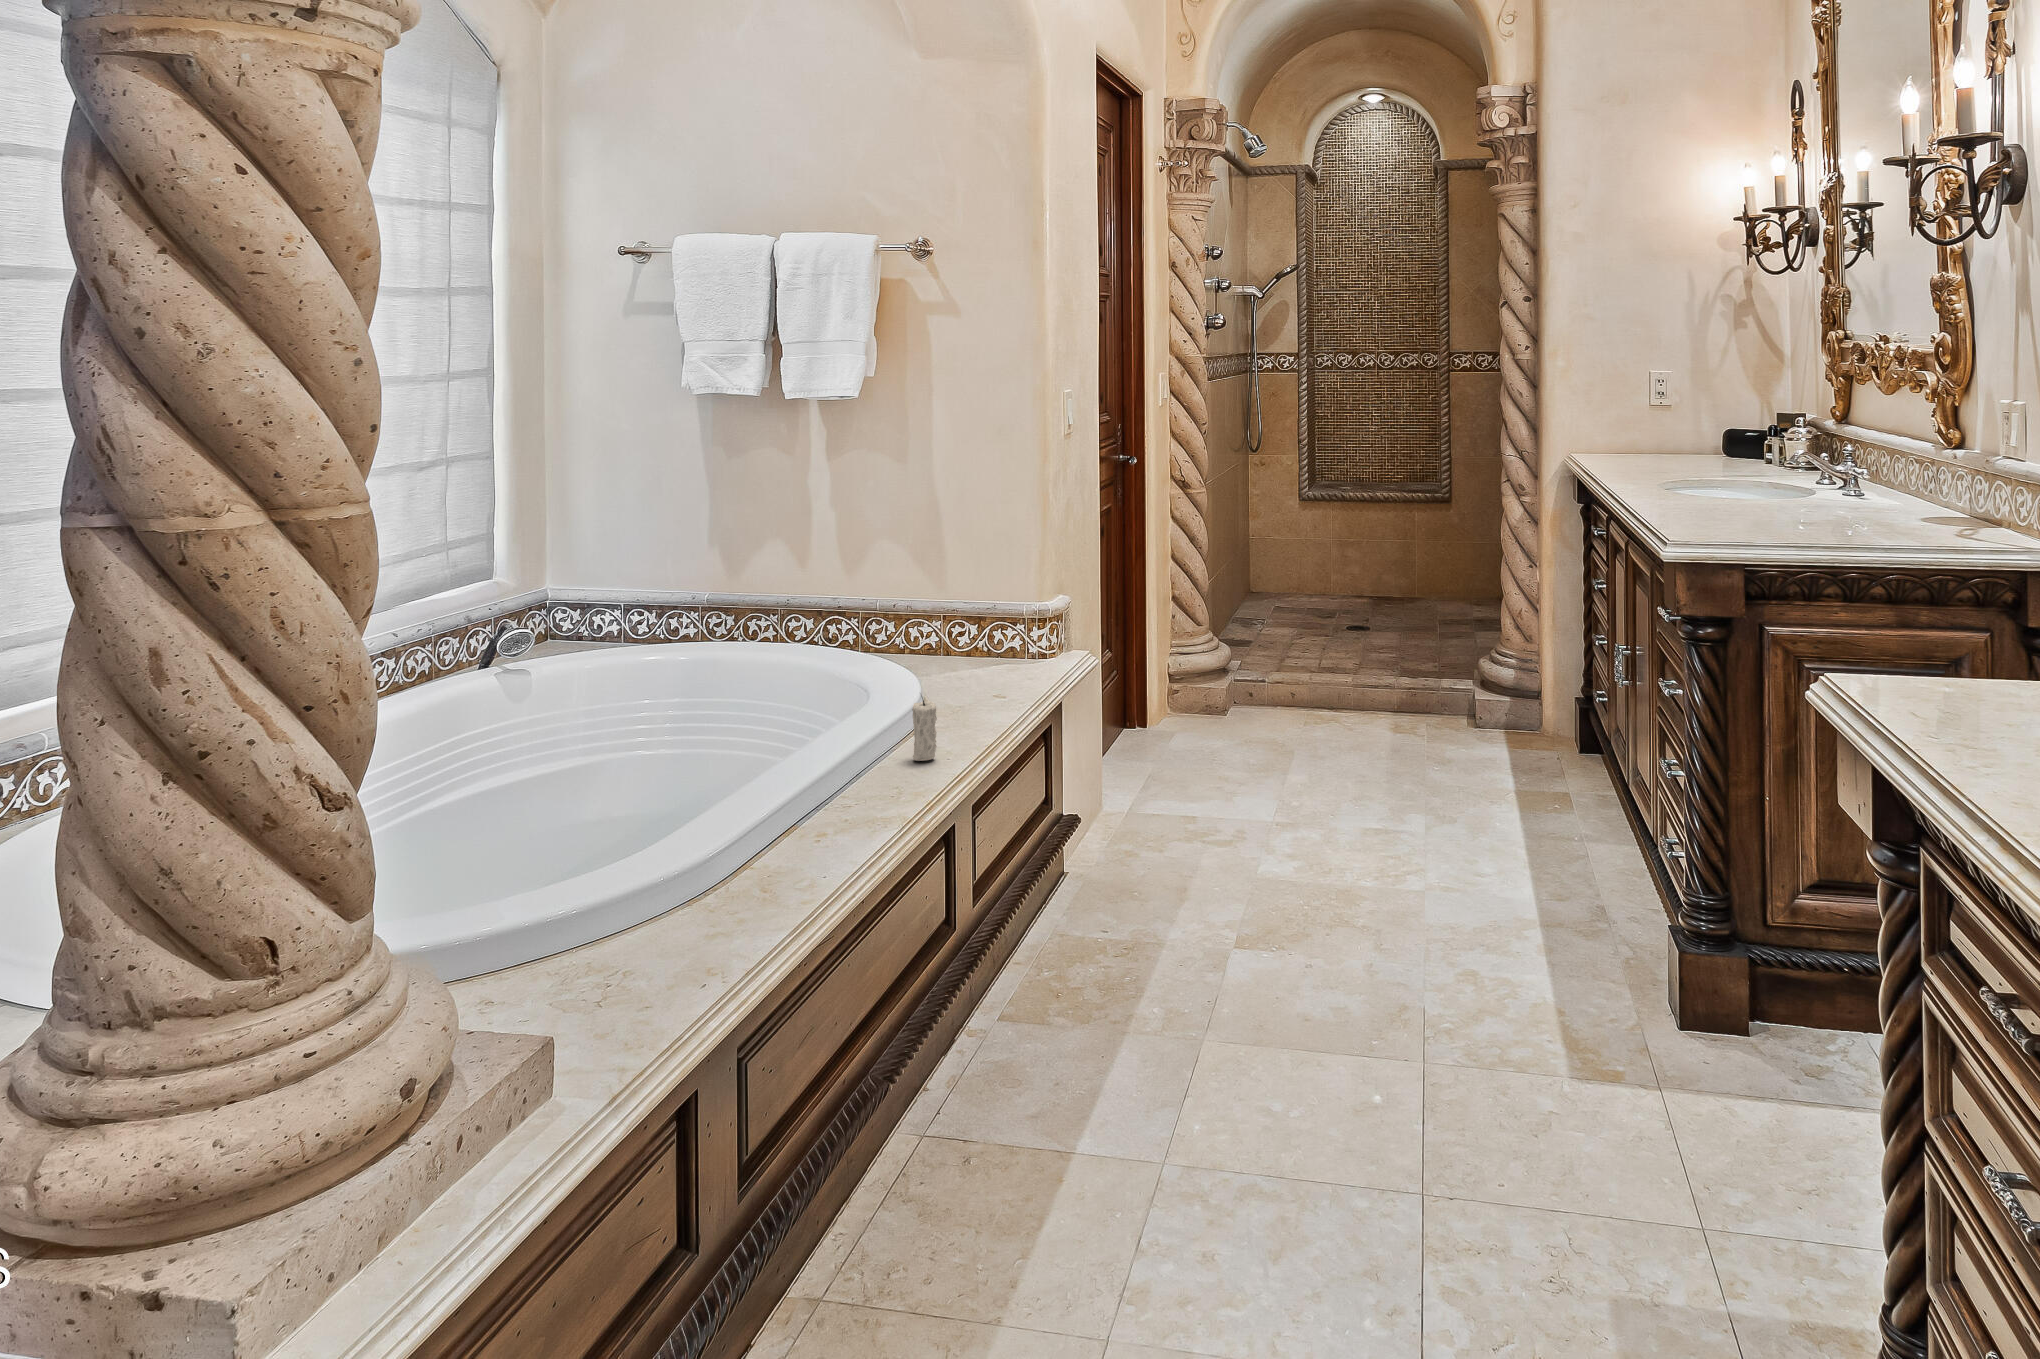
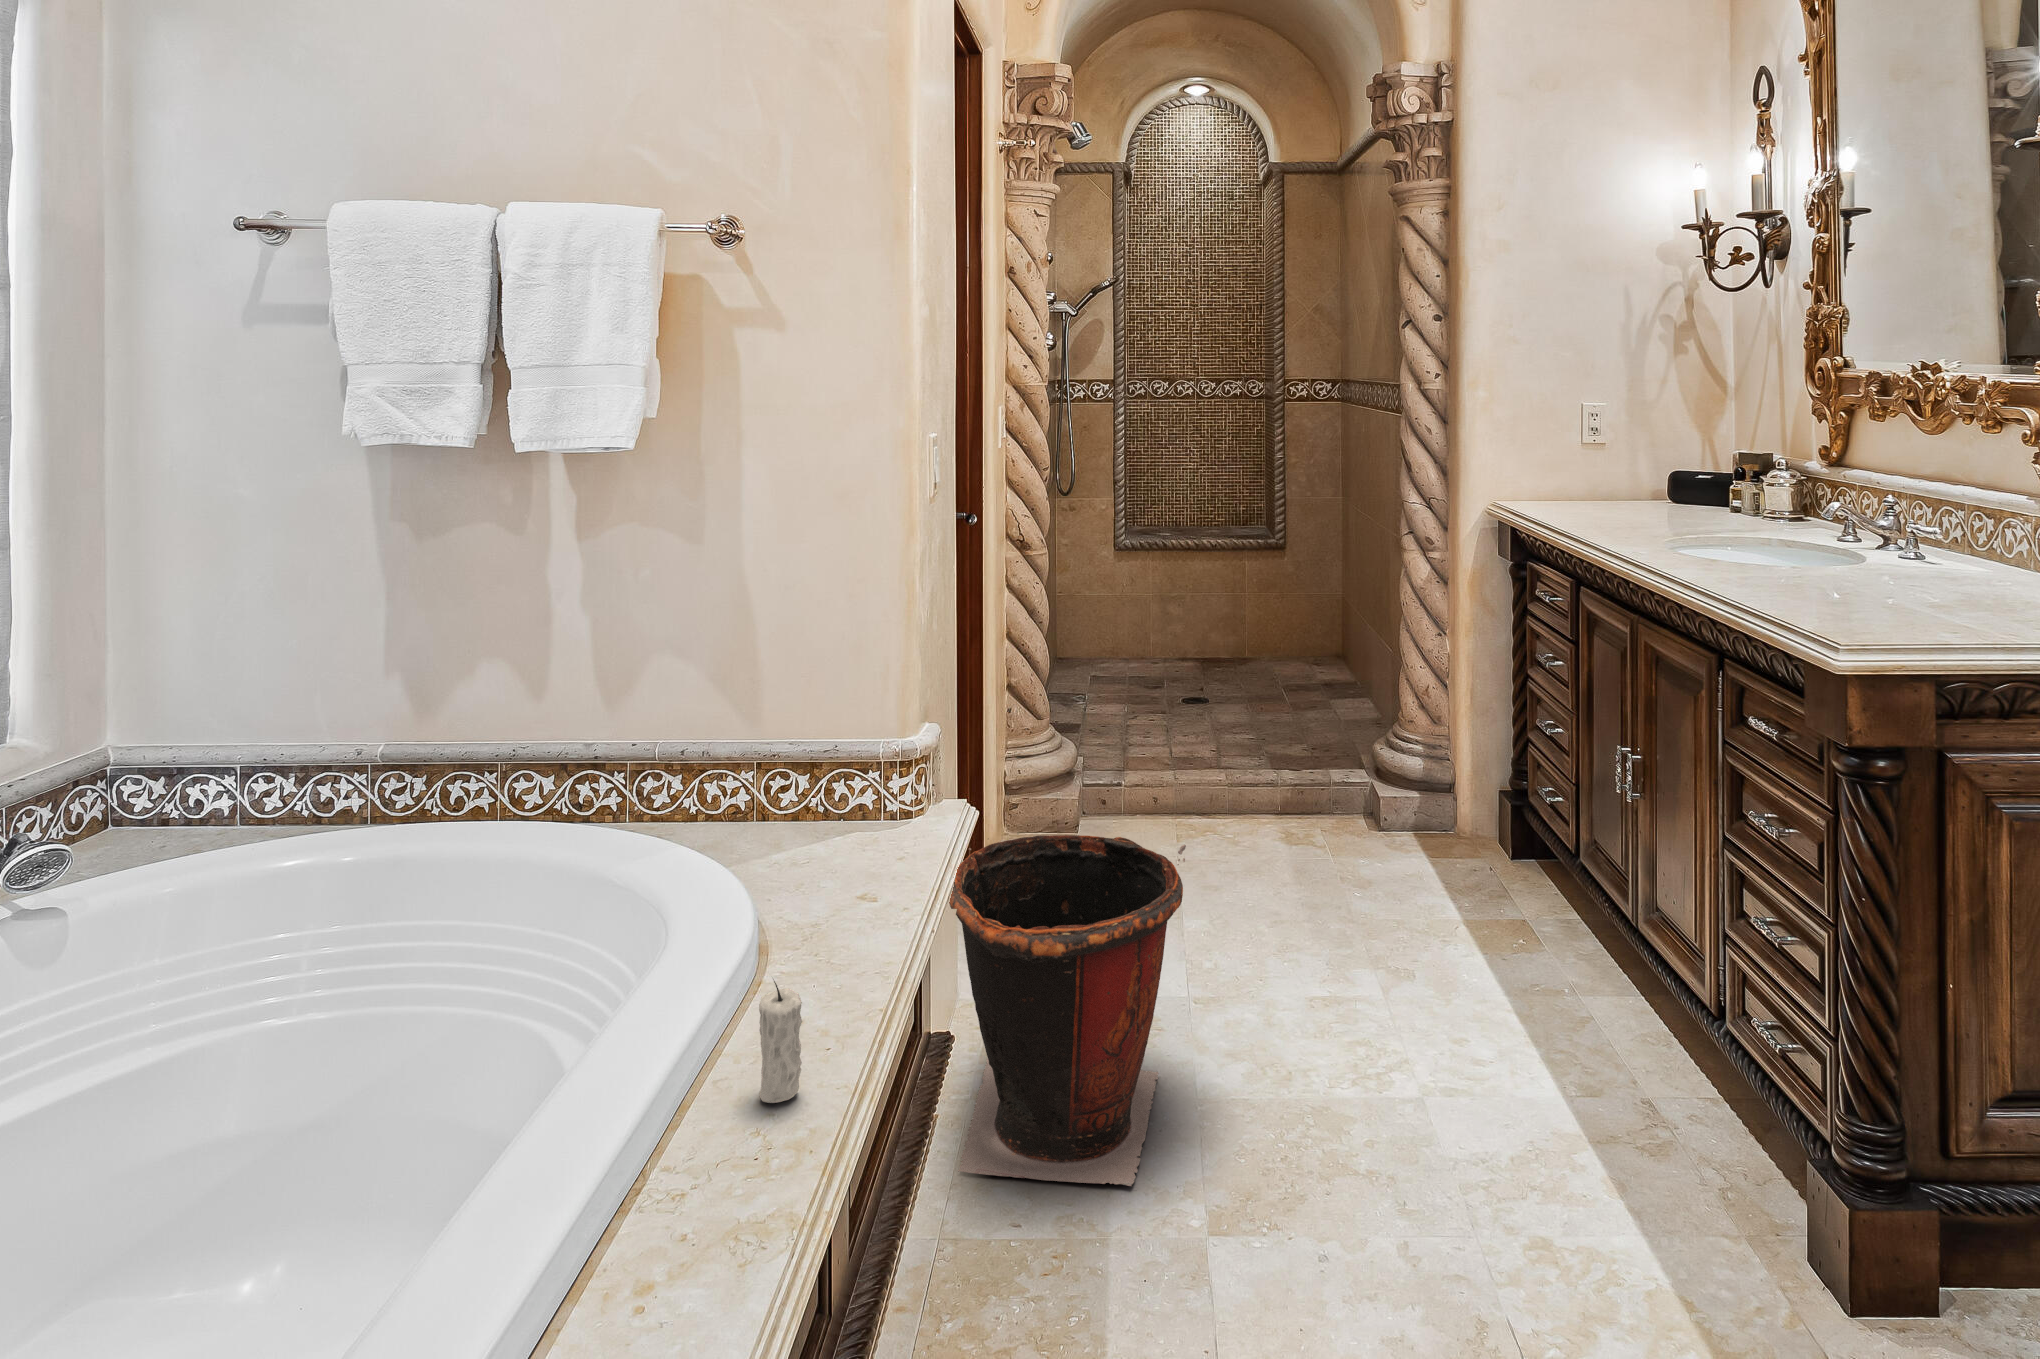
waste bin: none [1074,670,1244,907] -> present [949,815,1186,1186]

